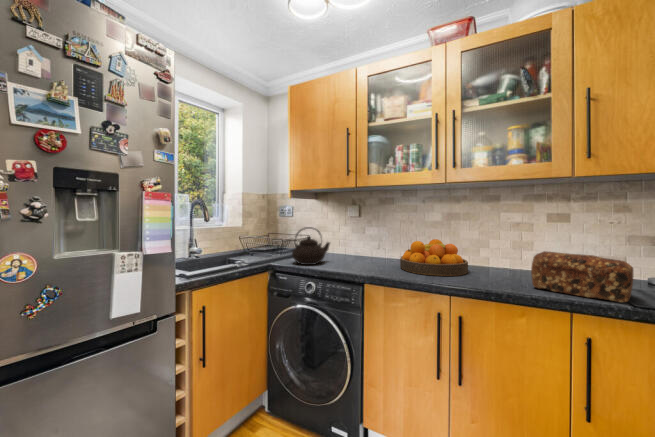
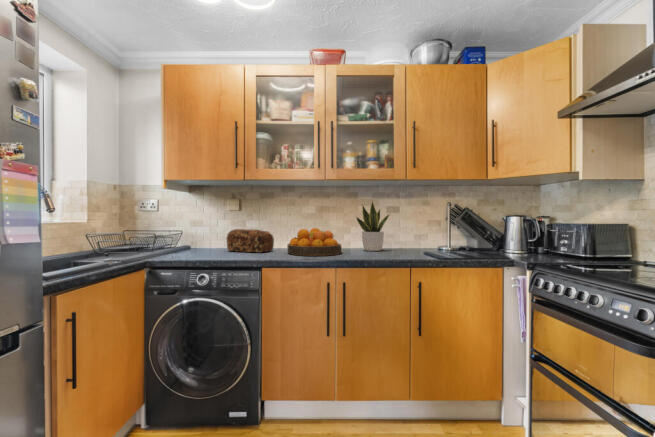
potted plant: none [492,205,550,274] -> present [357,202,389,251]
teapot: present [292,227,330,265] -> none [176,219,217,258]
bread loaf: present [531,251,633,302] -> present [227,229,274,253]

